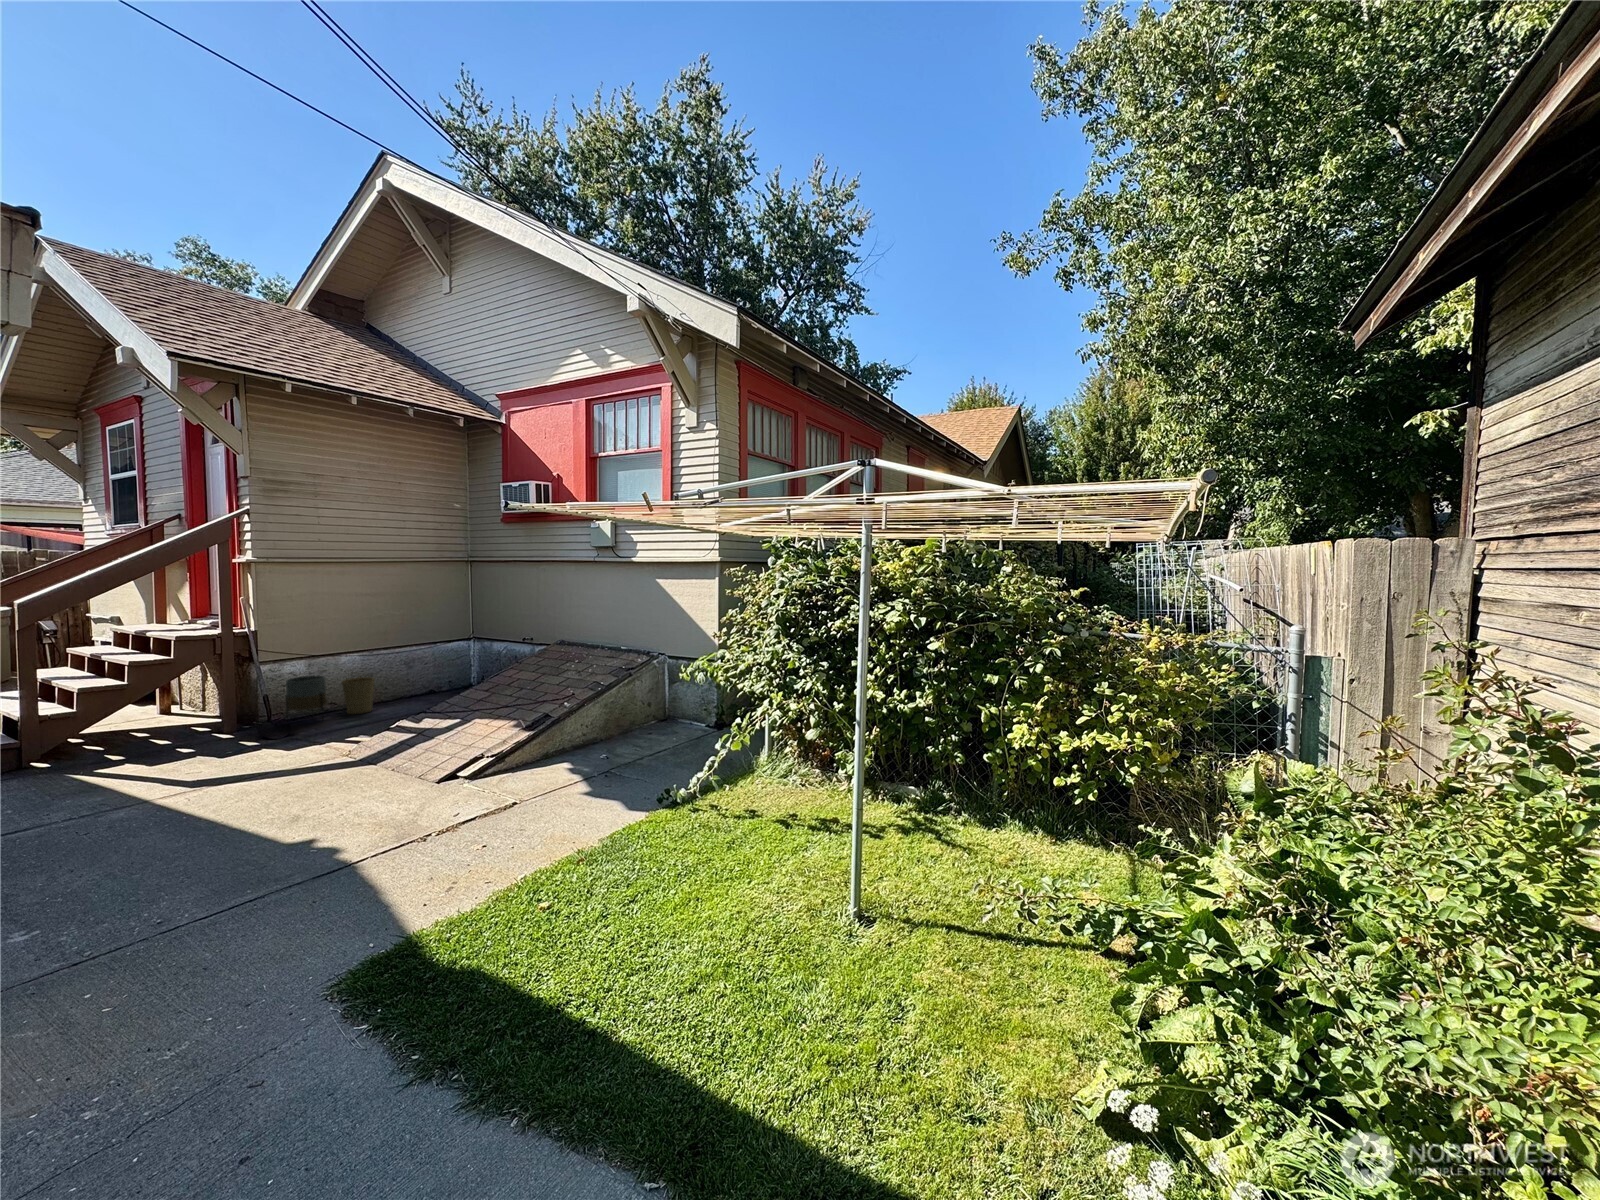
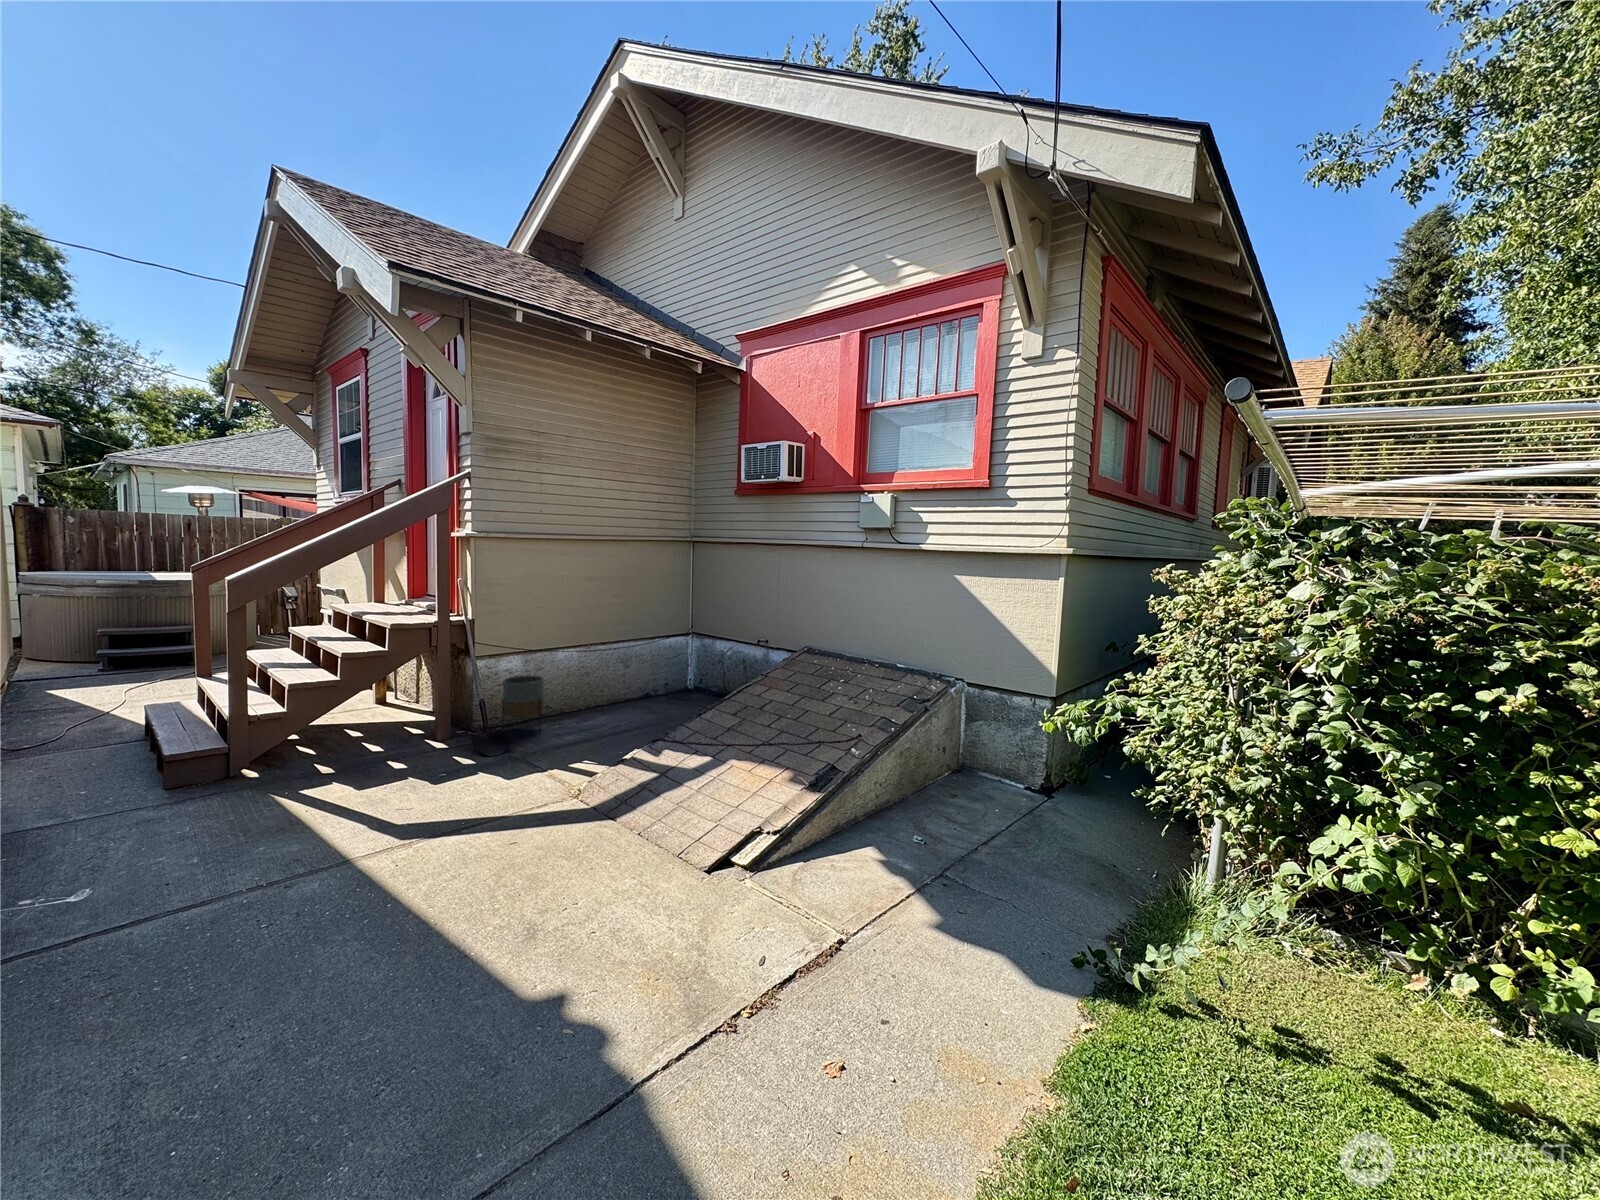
basket: present [342,672,375,714] -> none [559,673,595,724]

